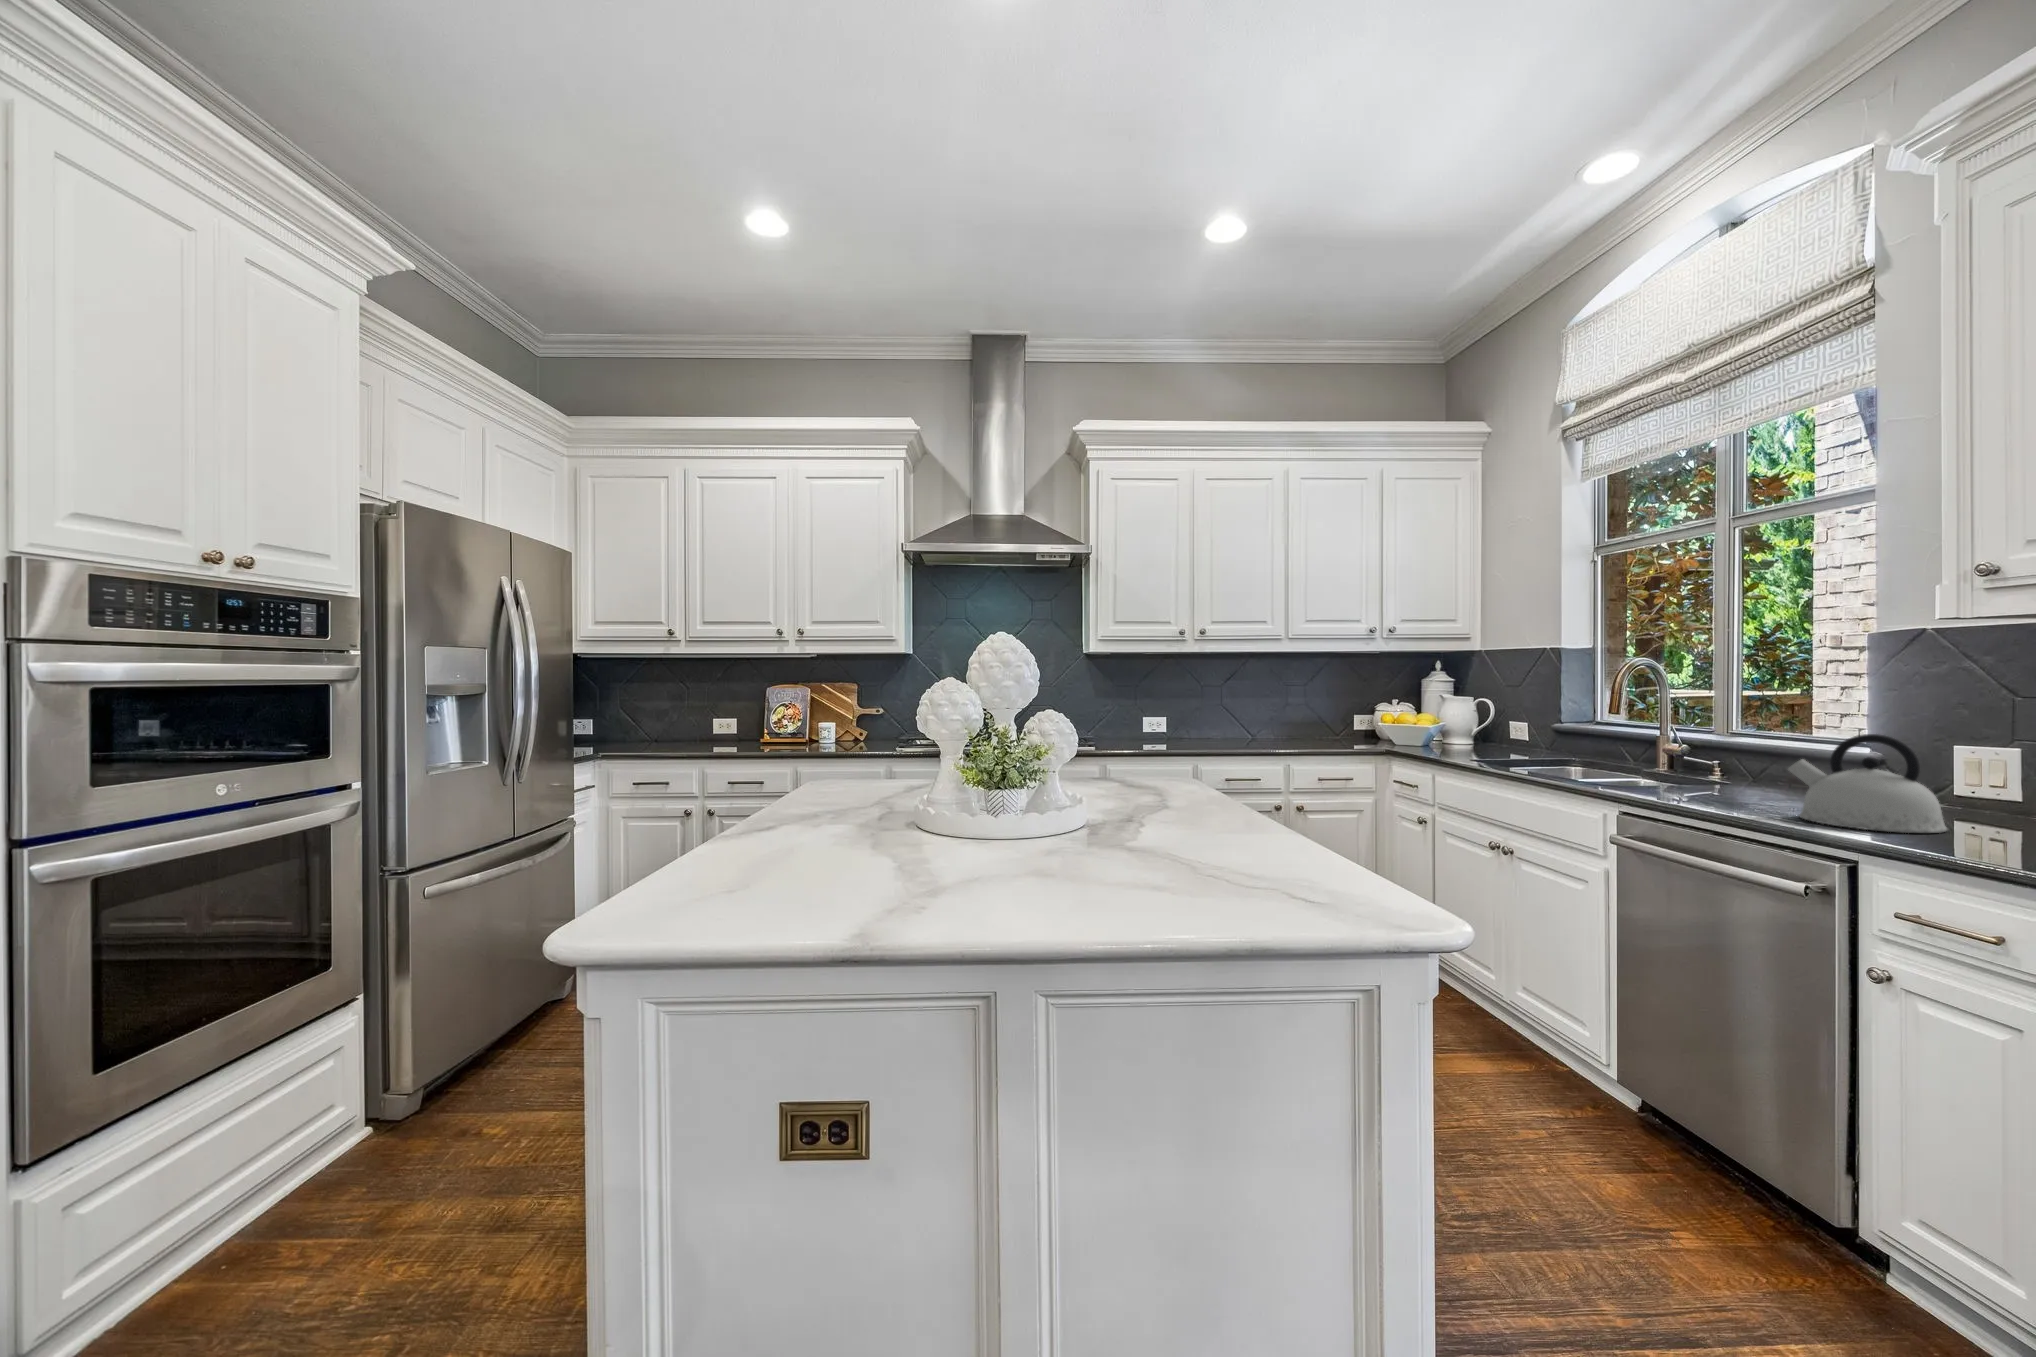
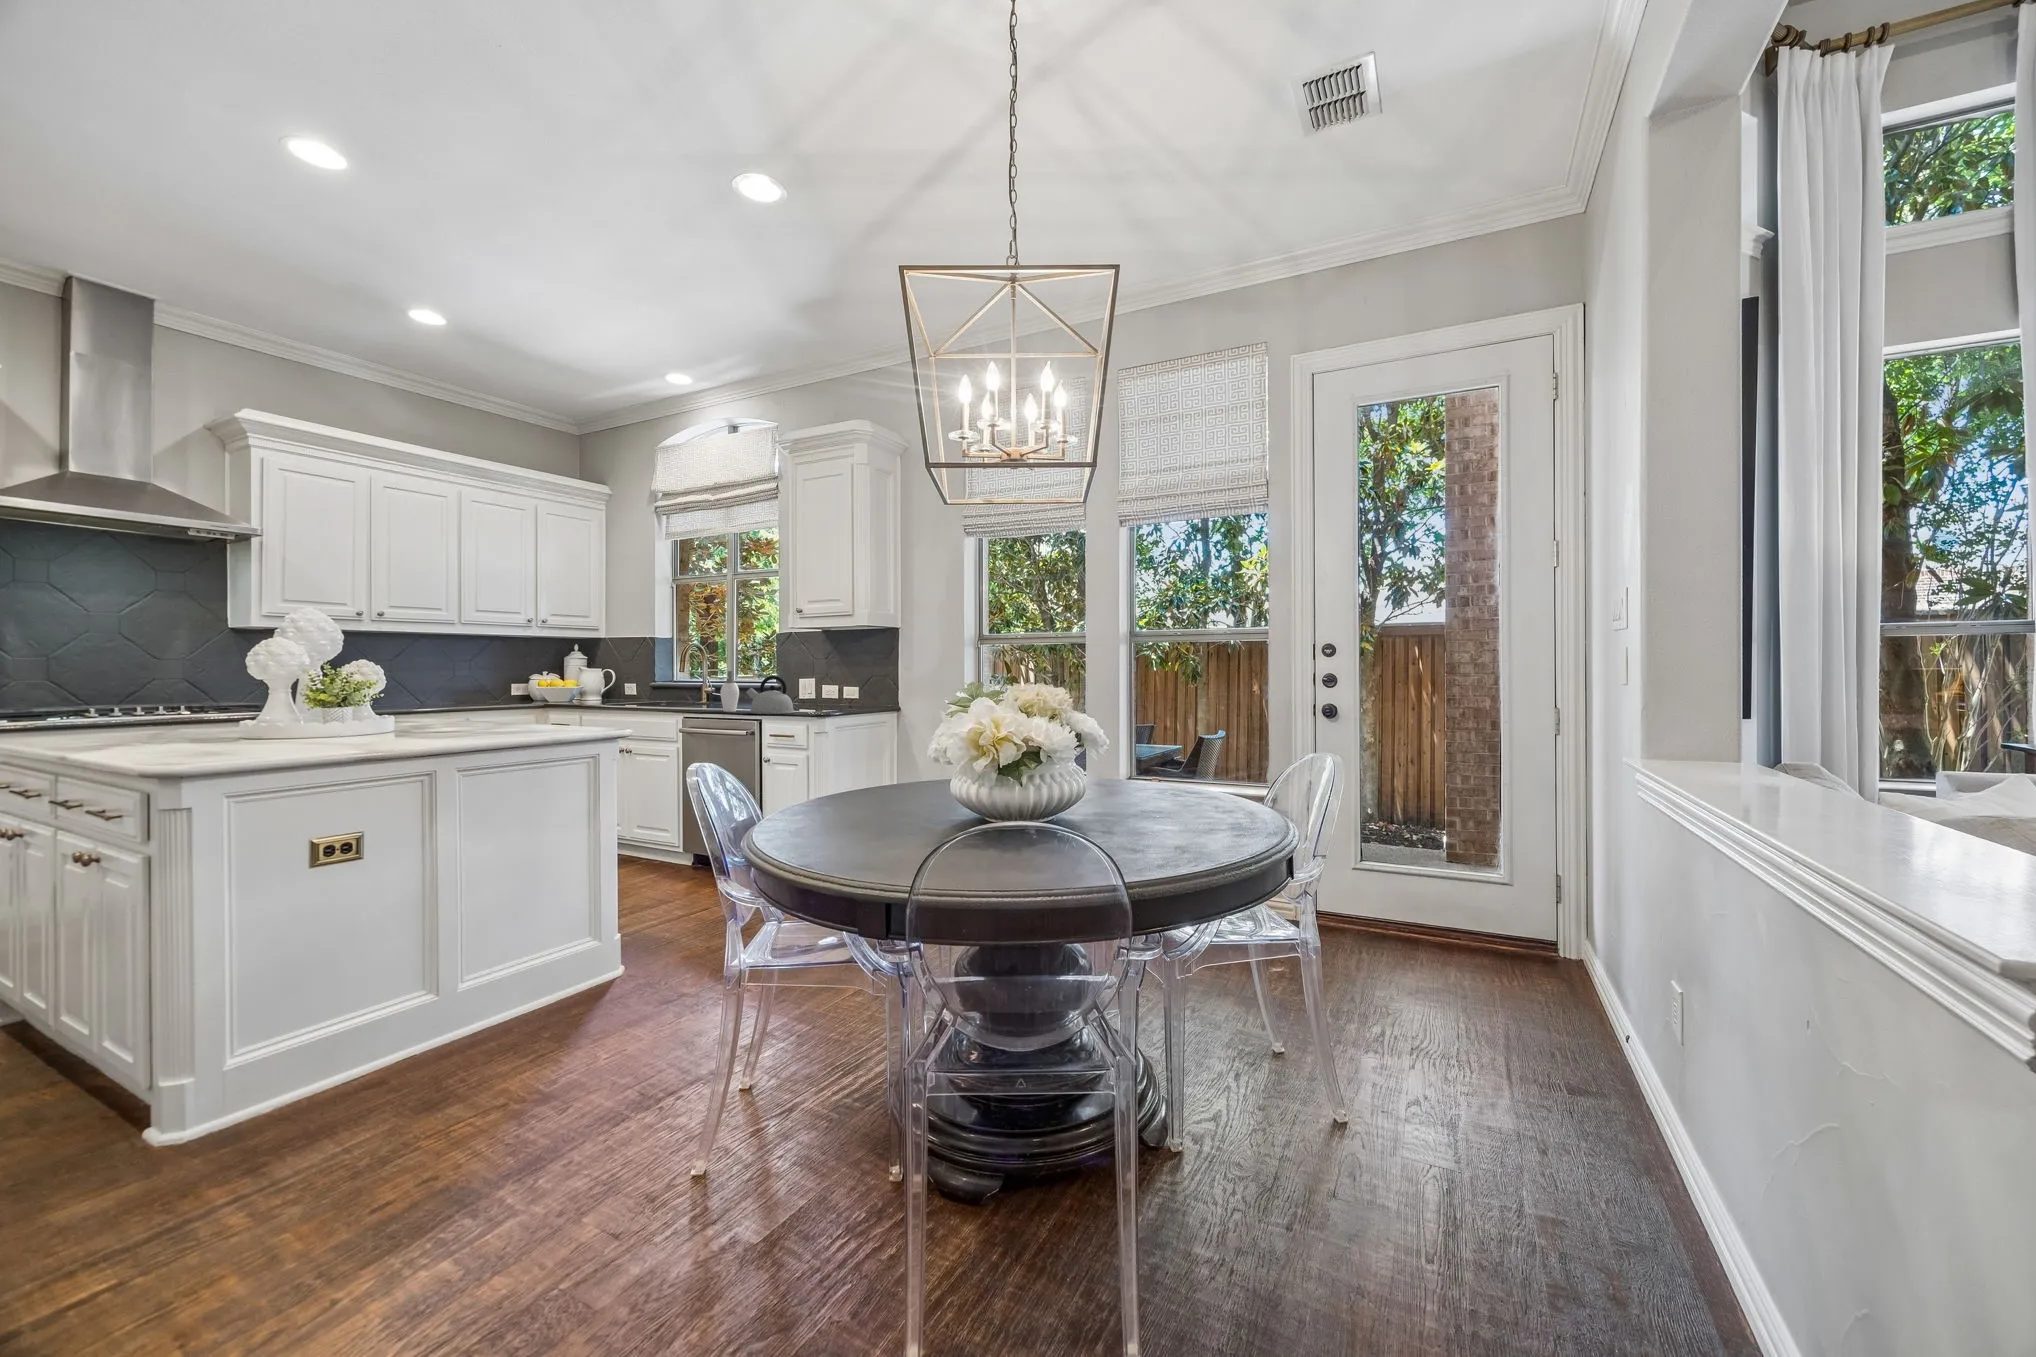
soap dispenser: none [1711,717,1777,804] -> present [720,671,739,712]

